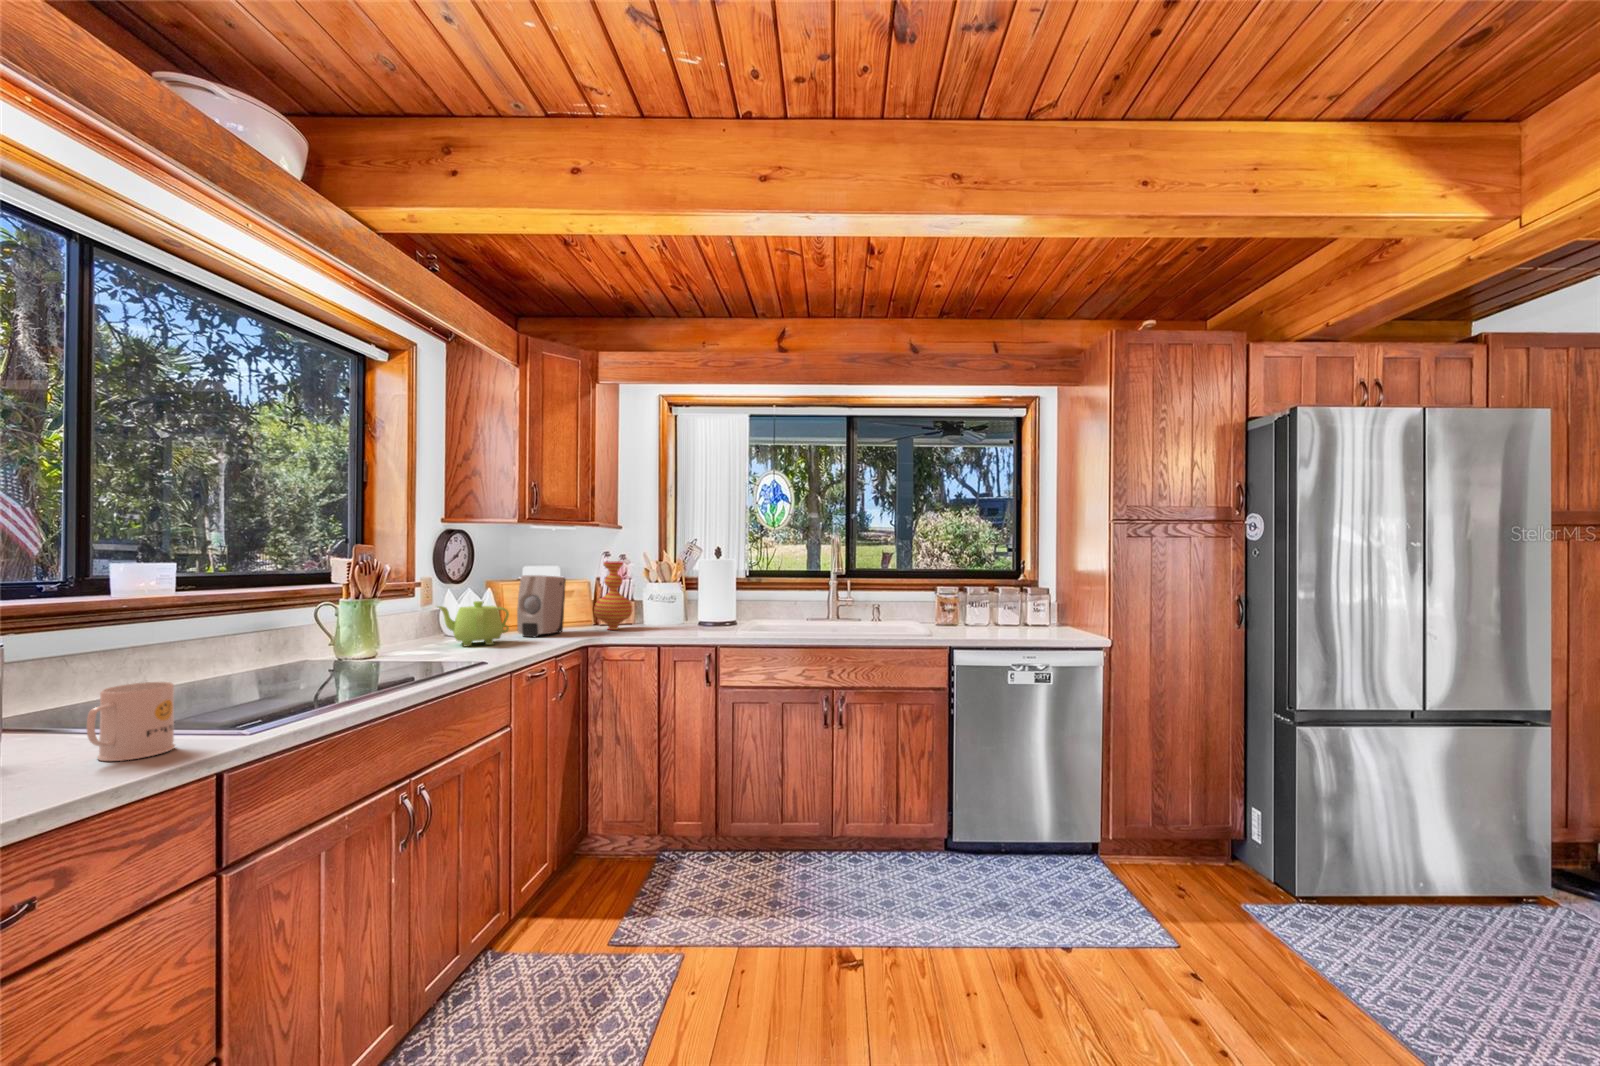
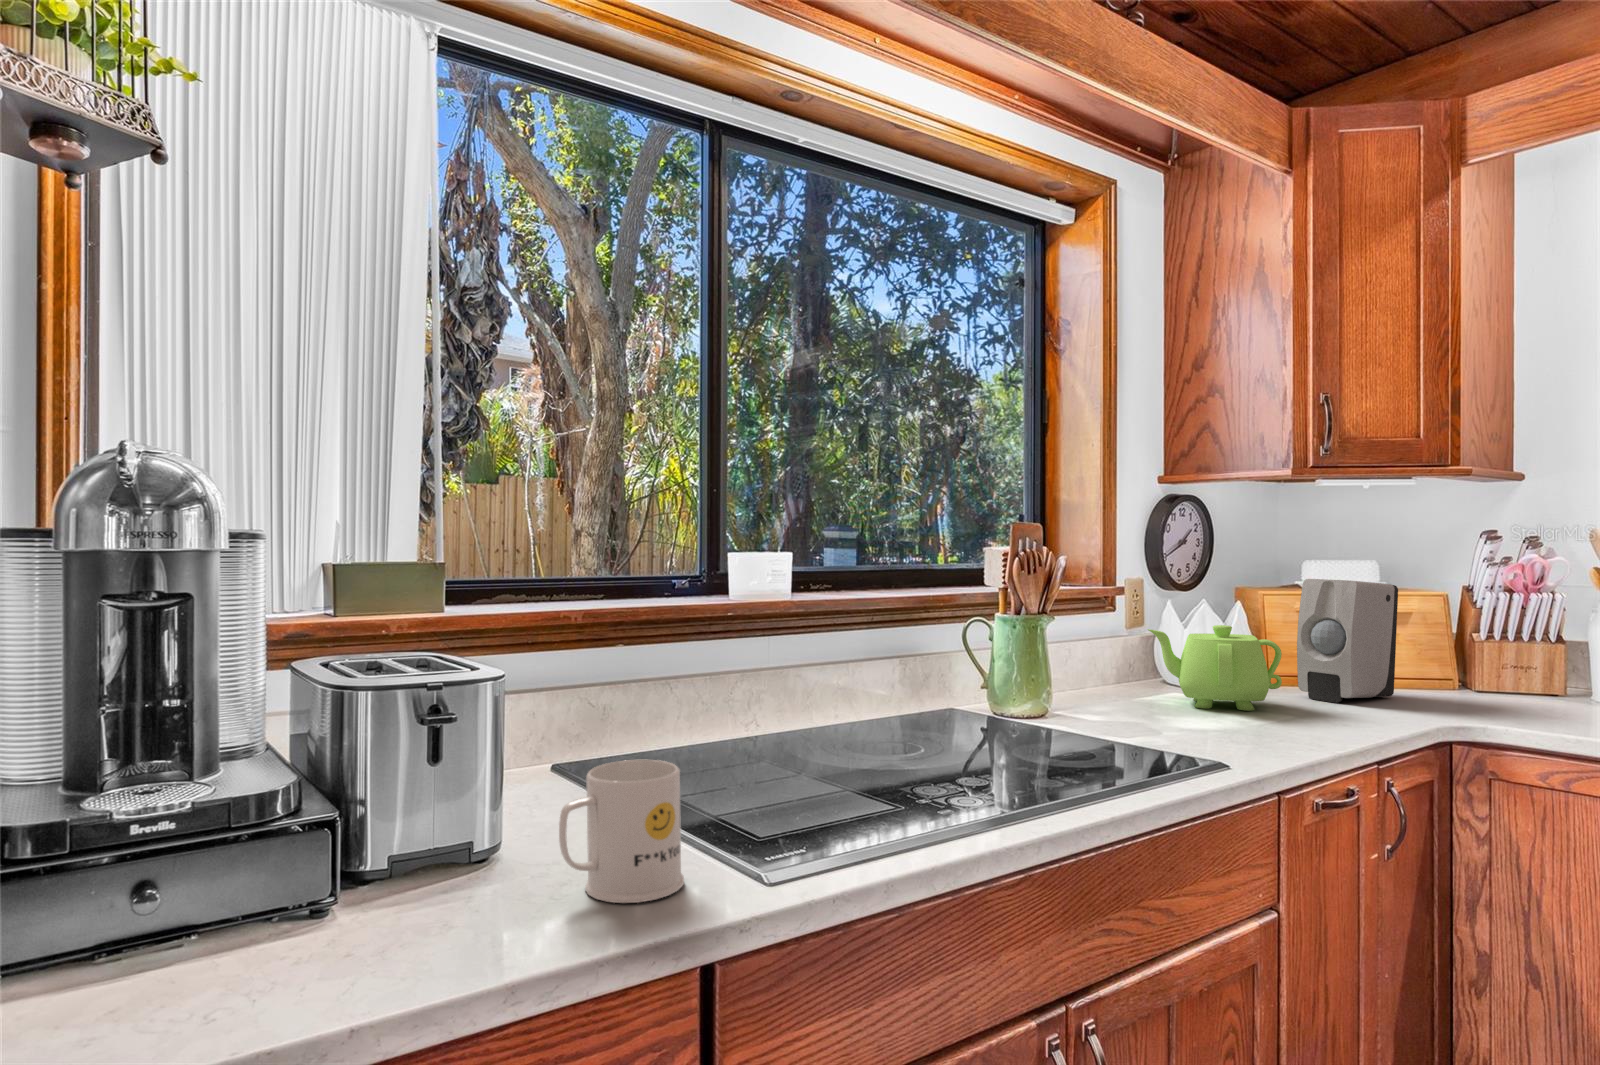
vase: present [594,561,632,630] -> none [1465,554,1565,704]

